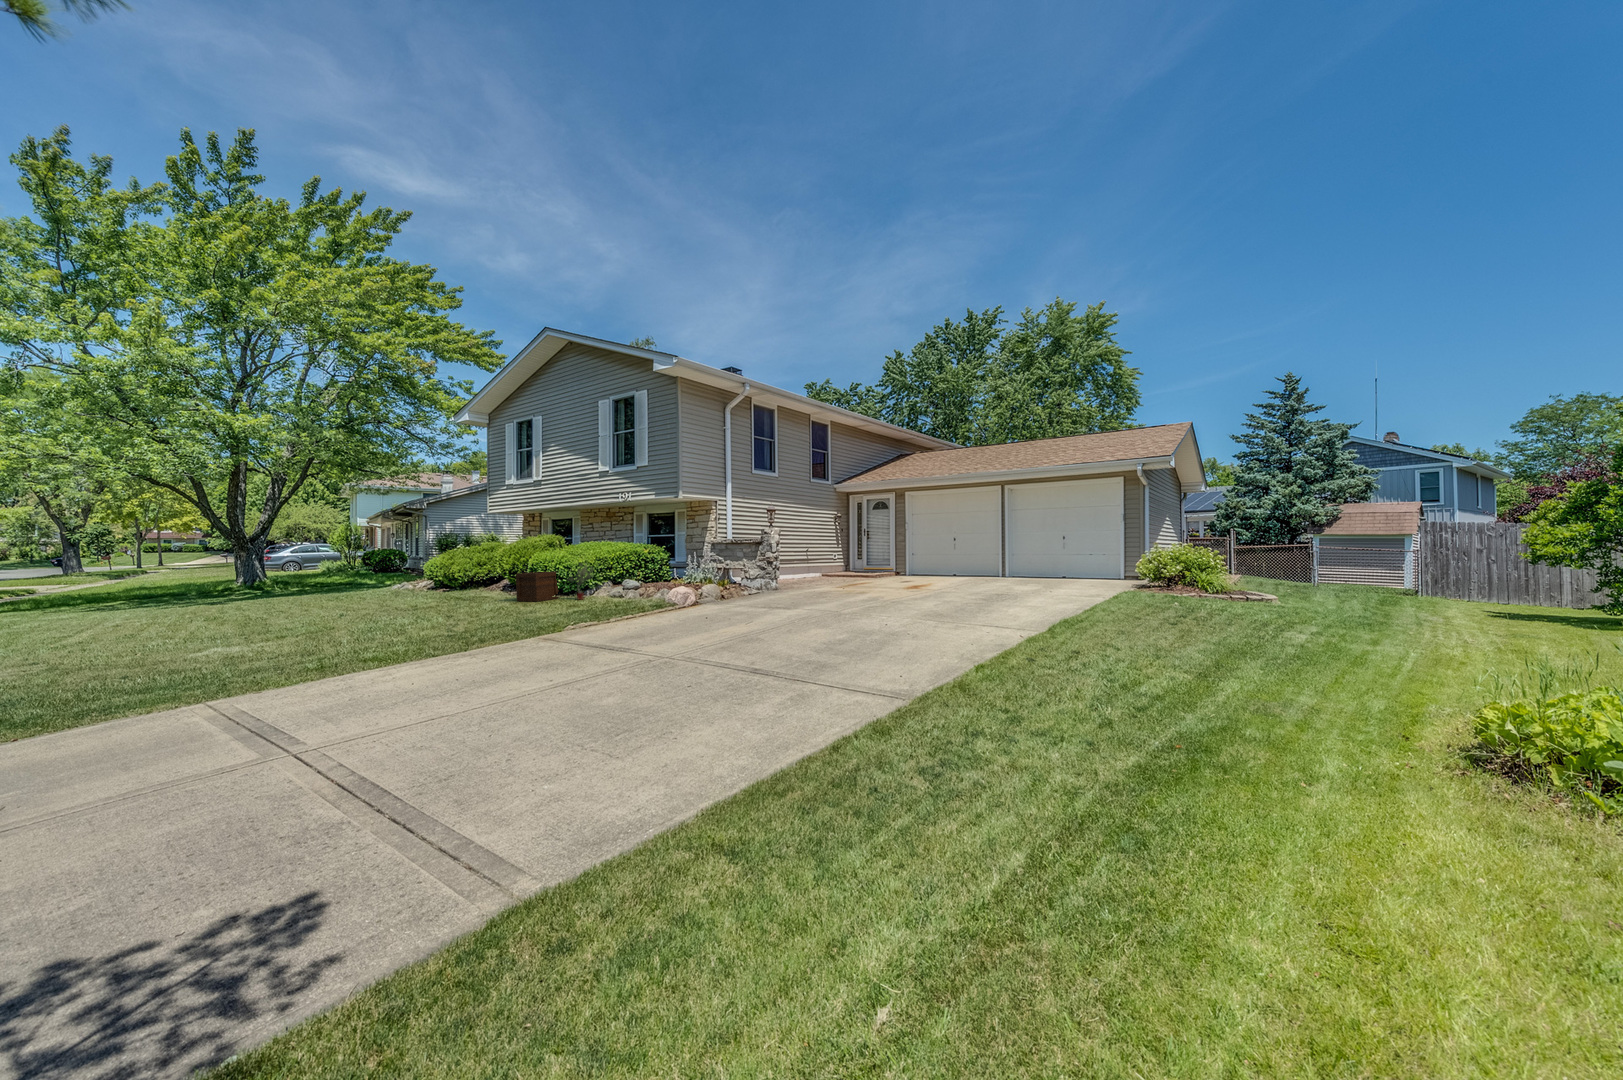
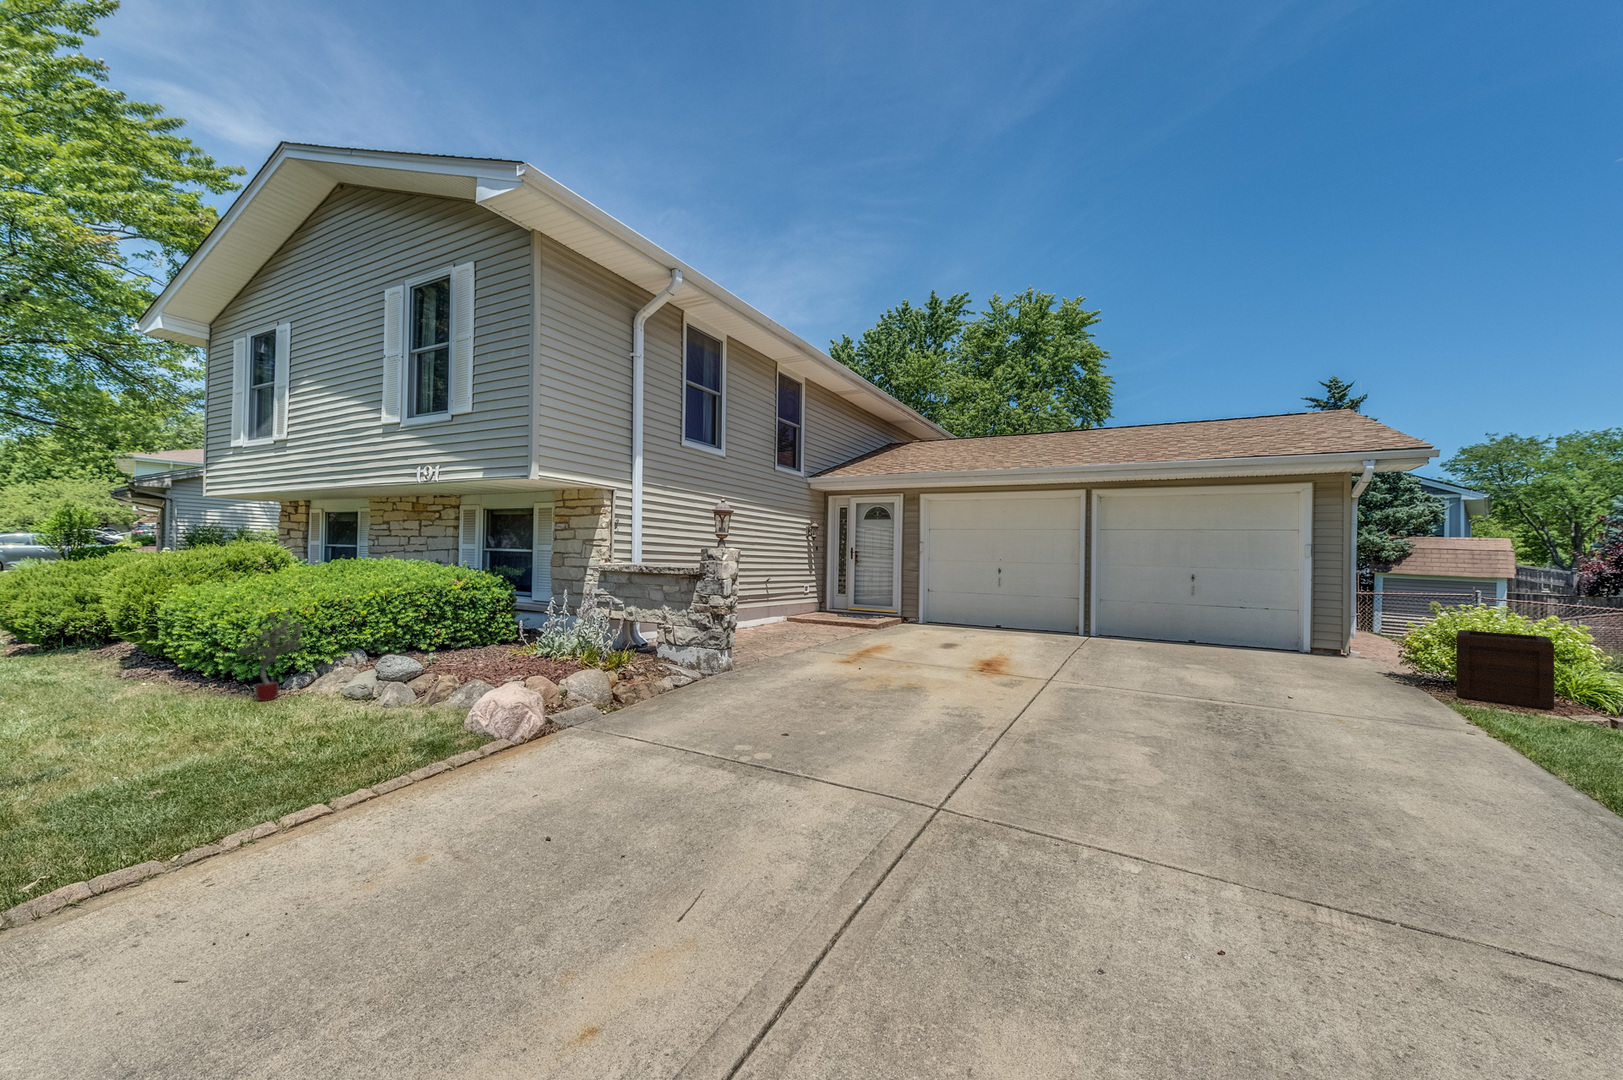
wooden crate: present [516,572,559,602] -> present [1456,630,1554,710]

